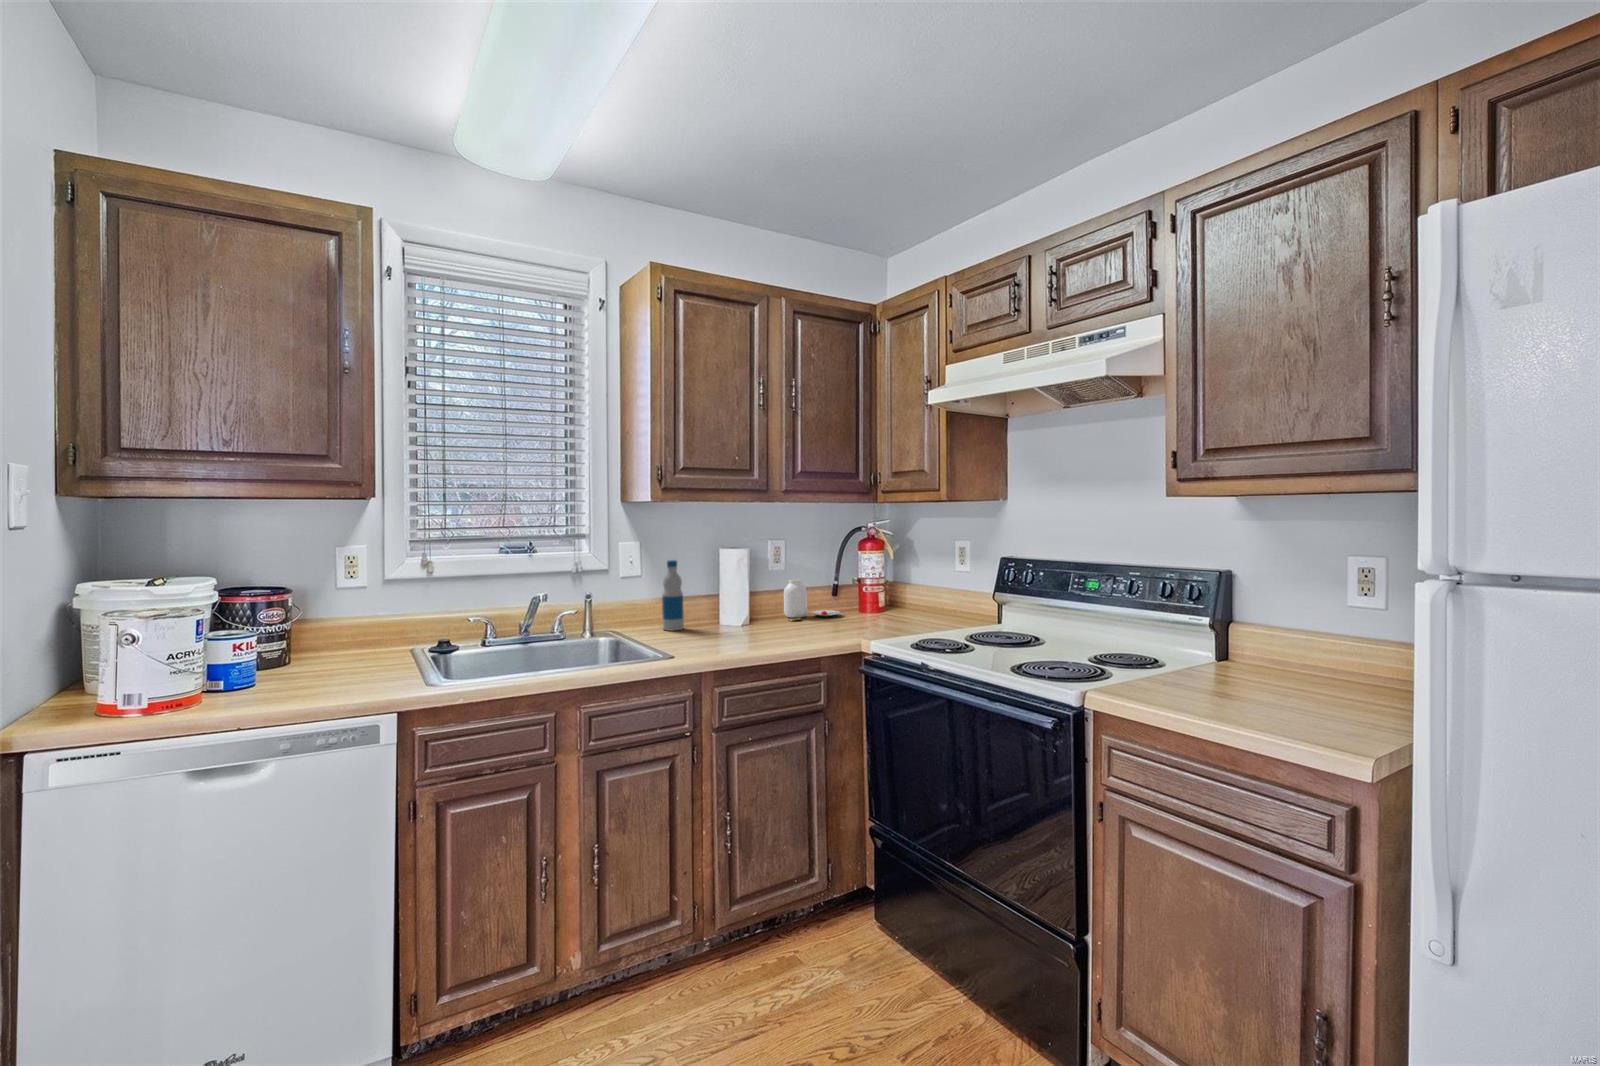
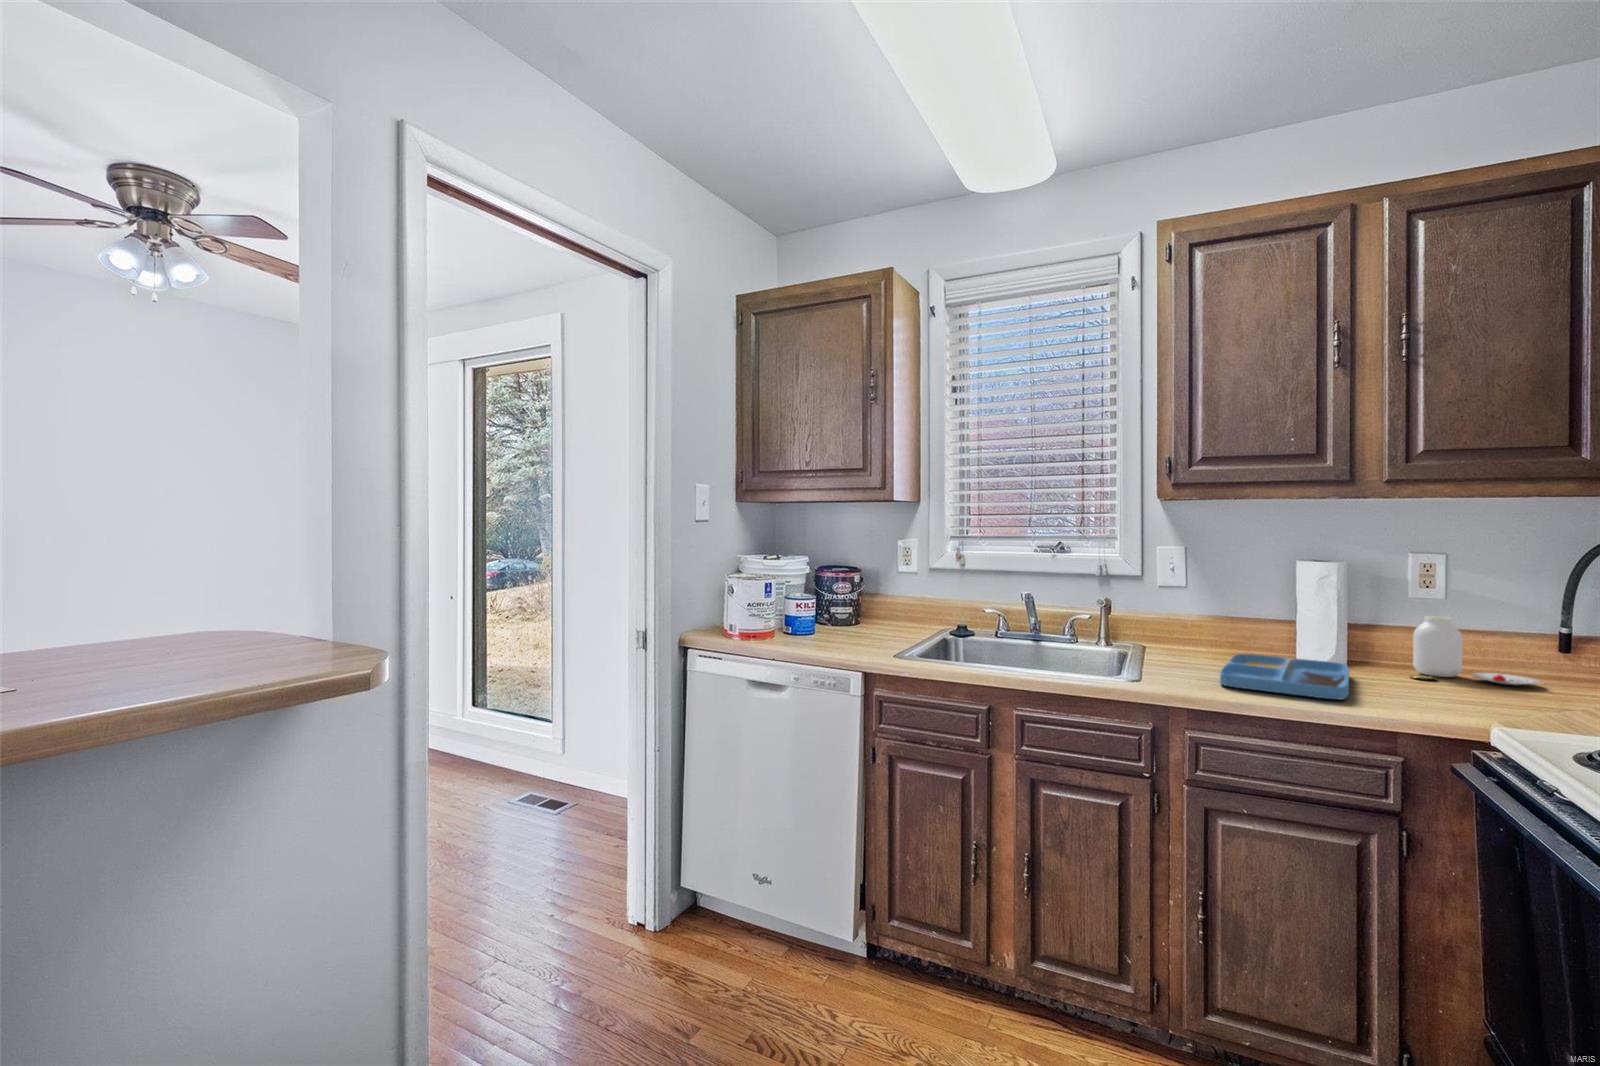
bottle: present [662,560,684,631] -> none [1192,571,1222,658]
tray: none [700,618,794,647] -> present [1220,654,1349,699]

